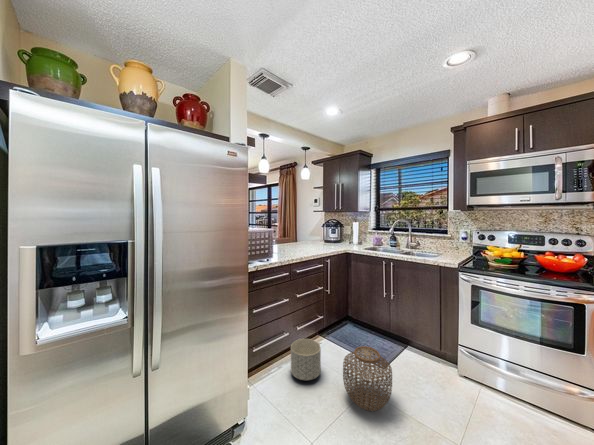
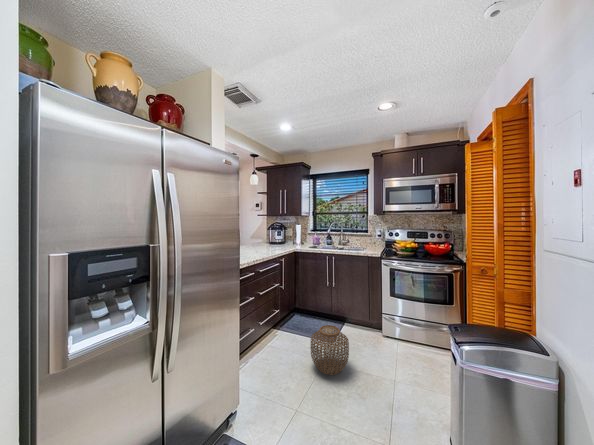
planter: present [291,339,321,380] -> none [261,330,288,366]

